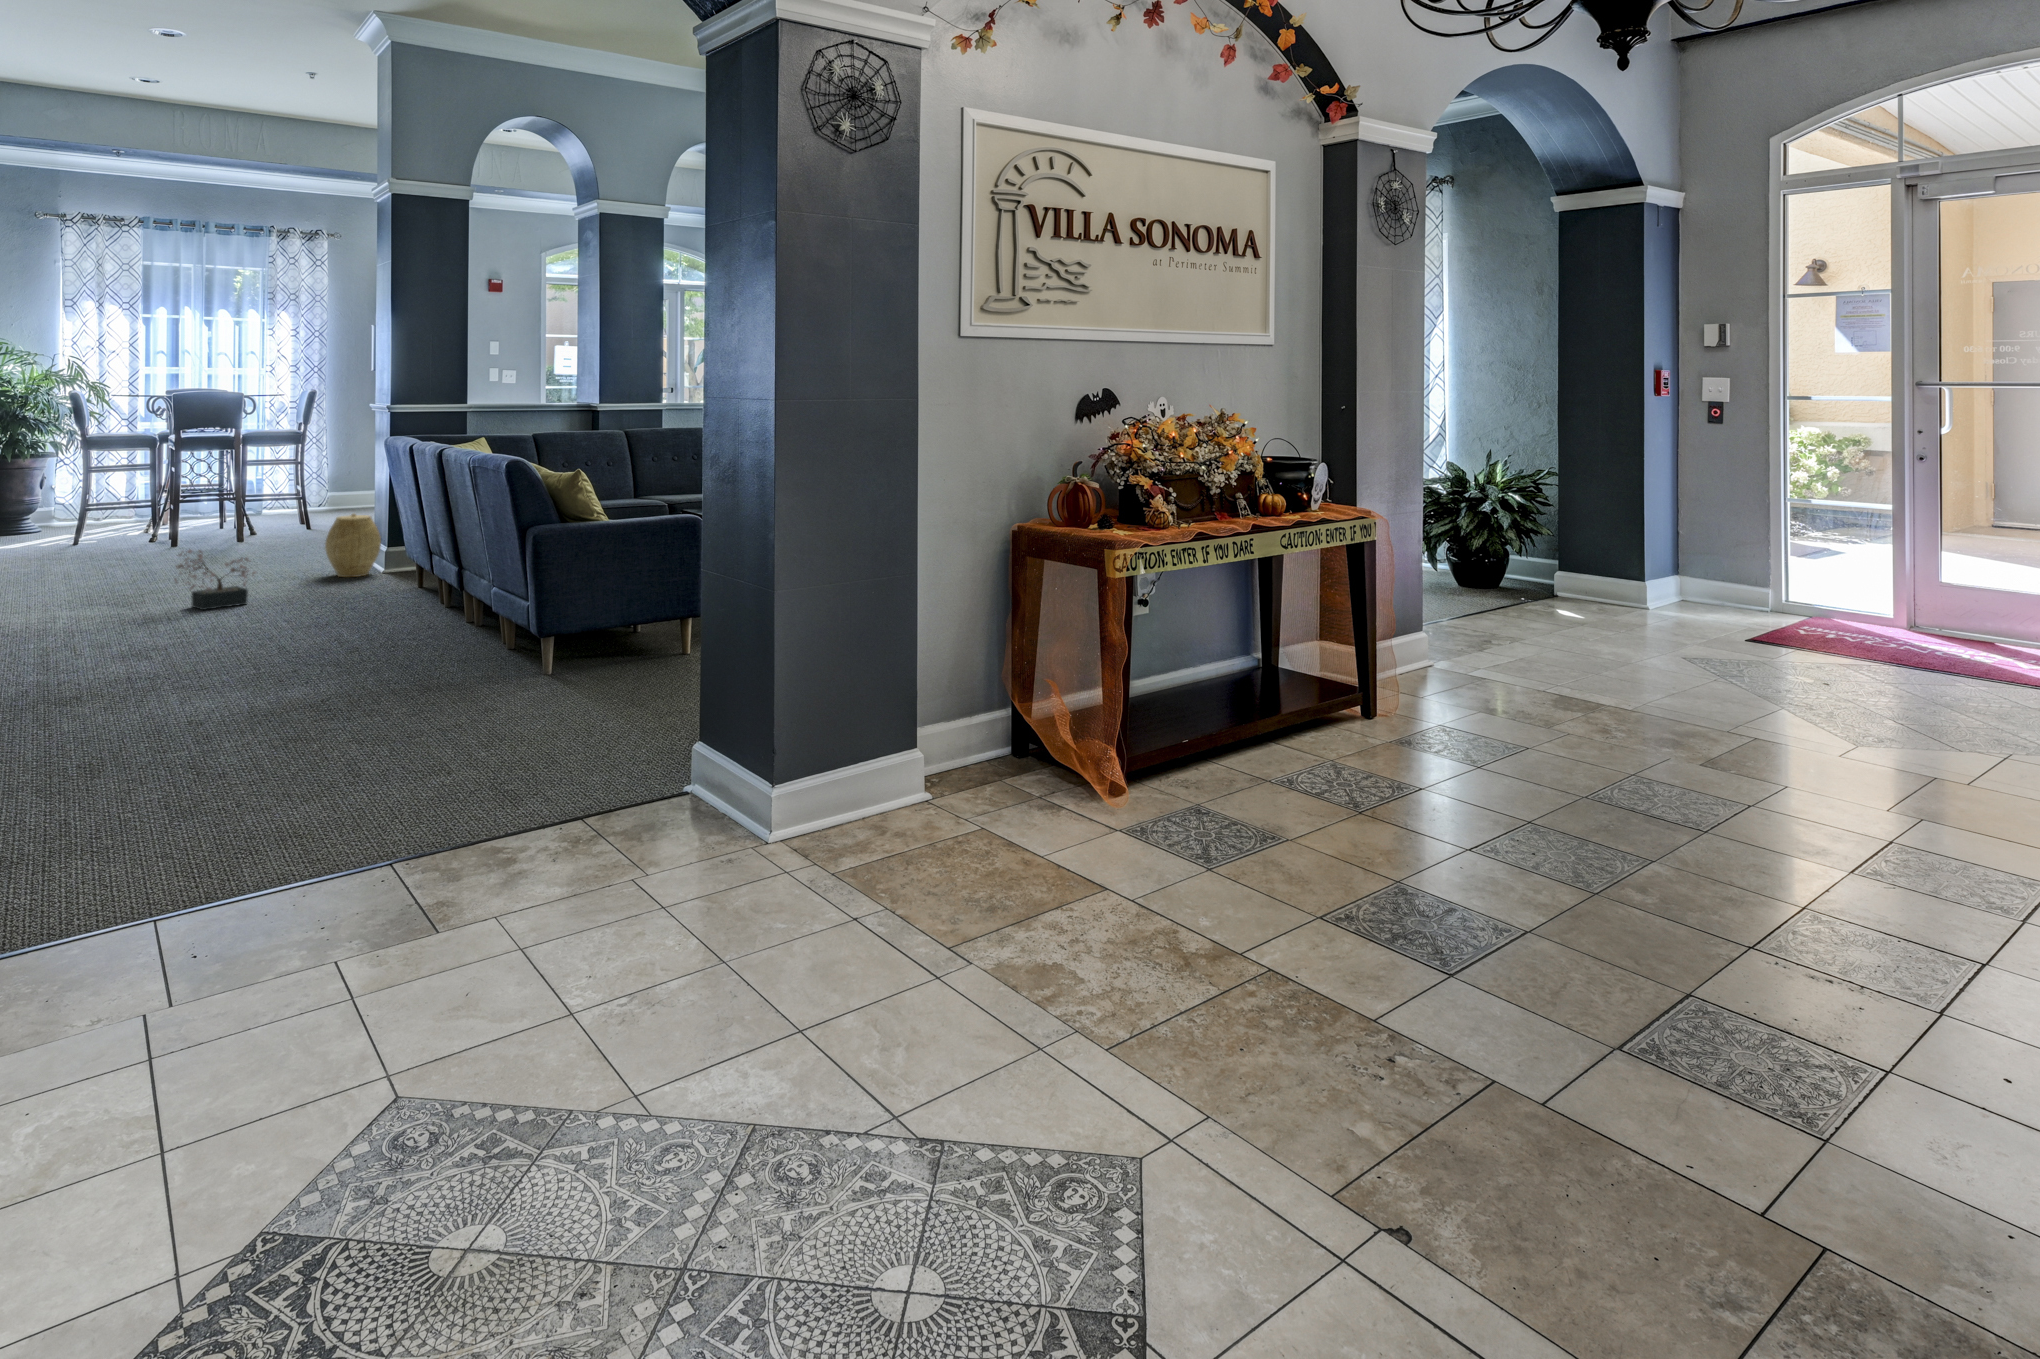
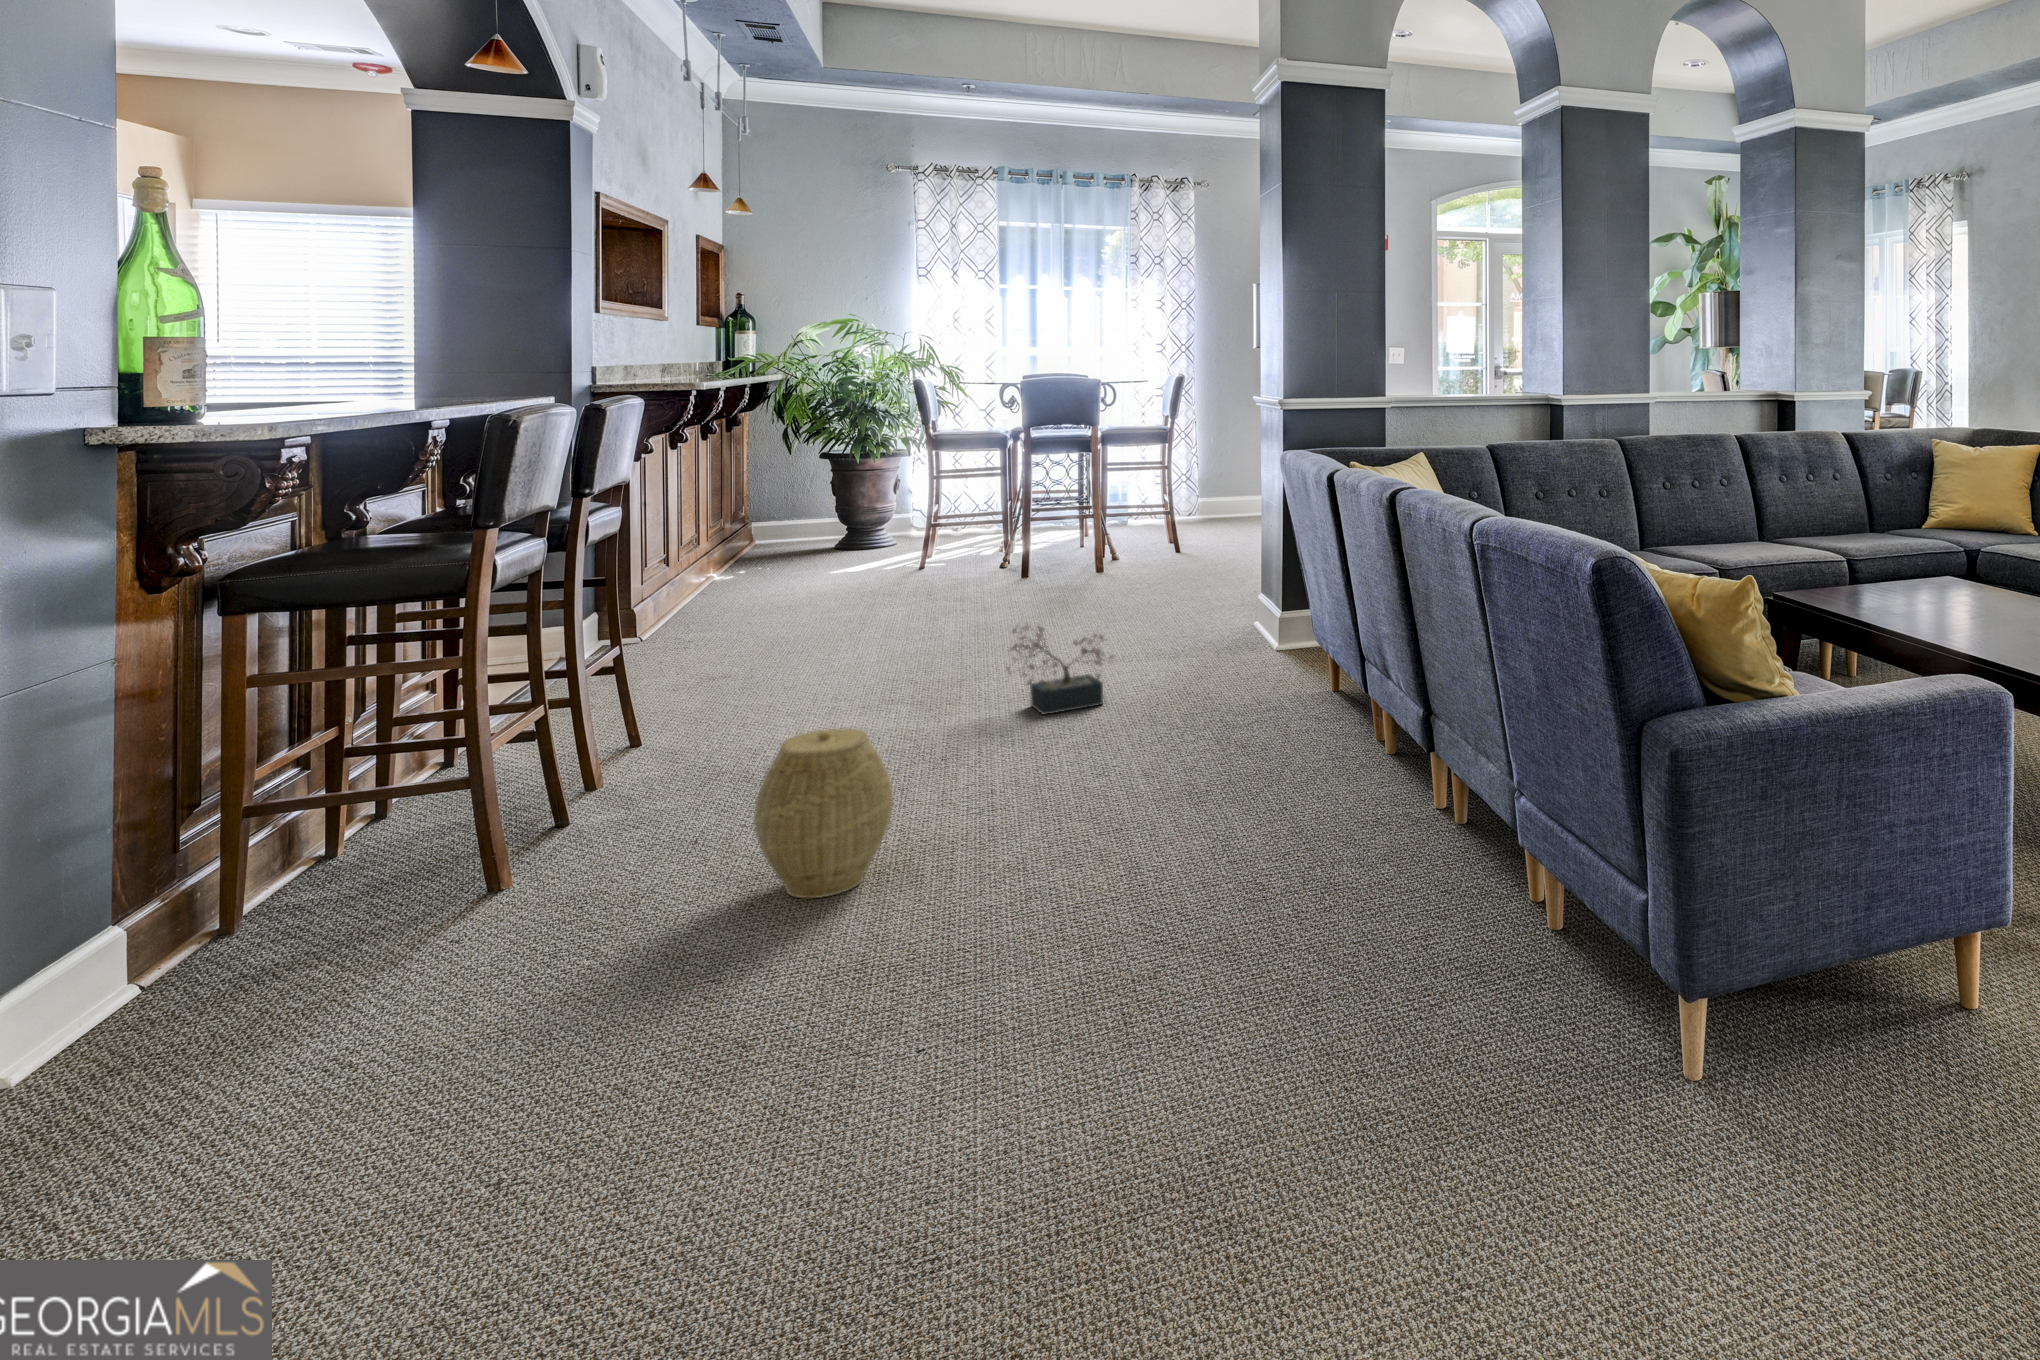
woven basket: present [325,514,381,577] -> present [754,728,893,898]

